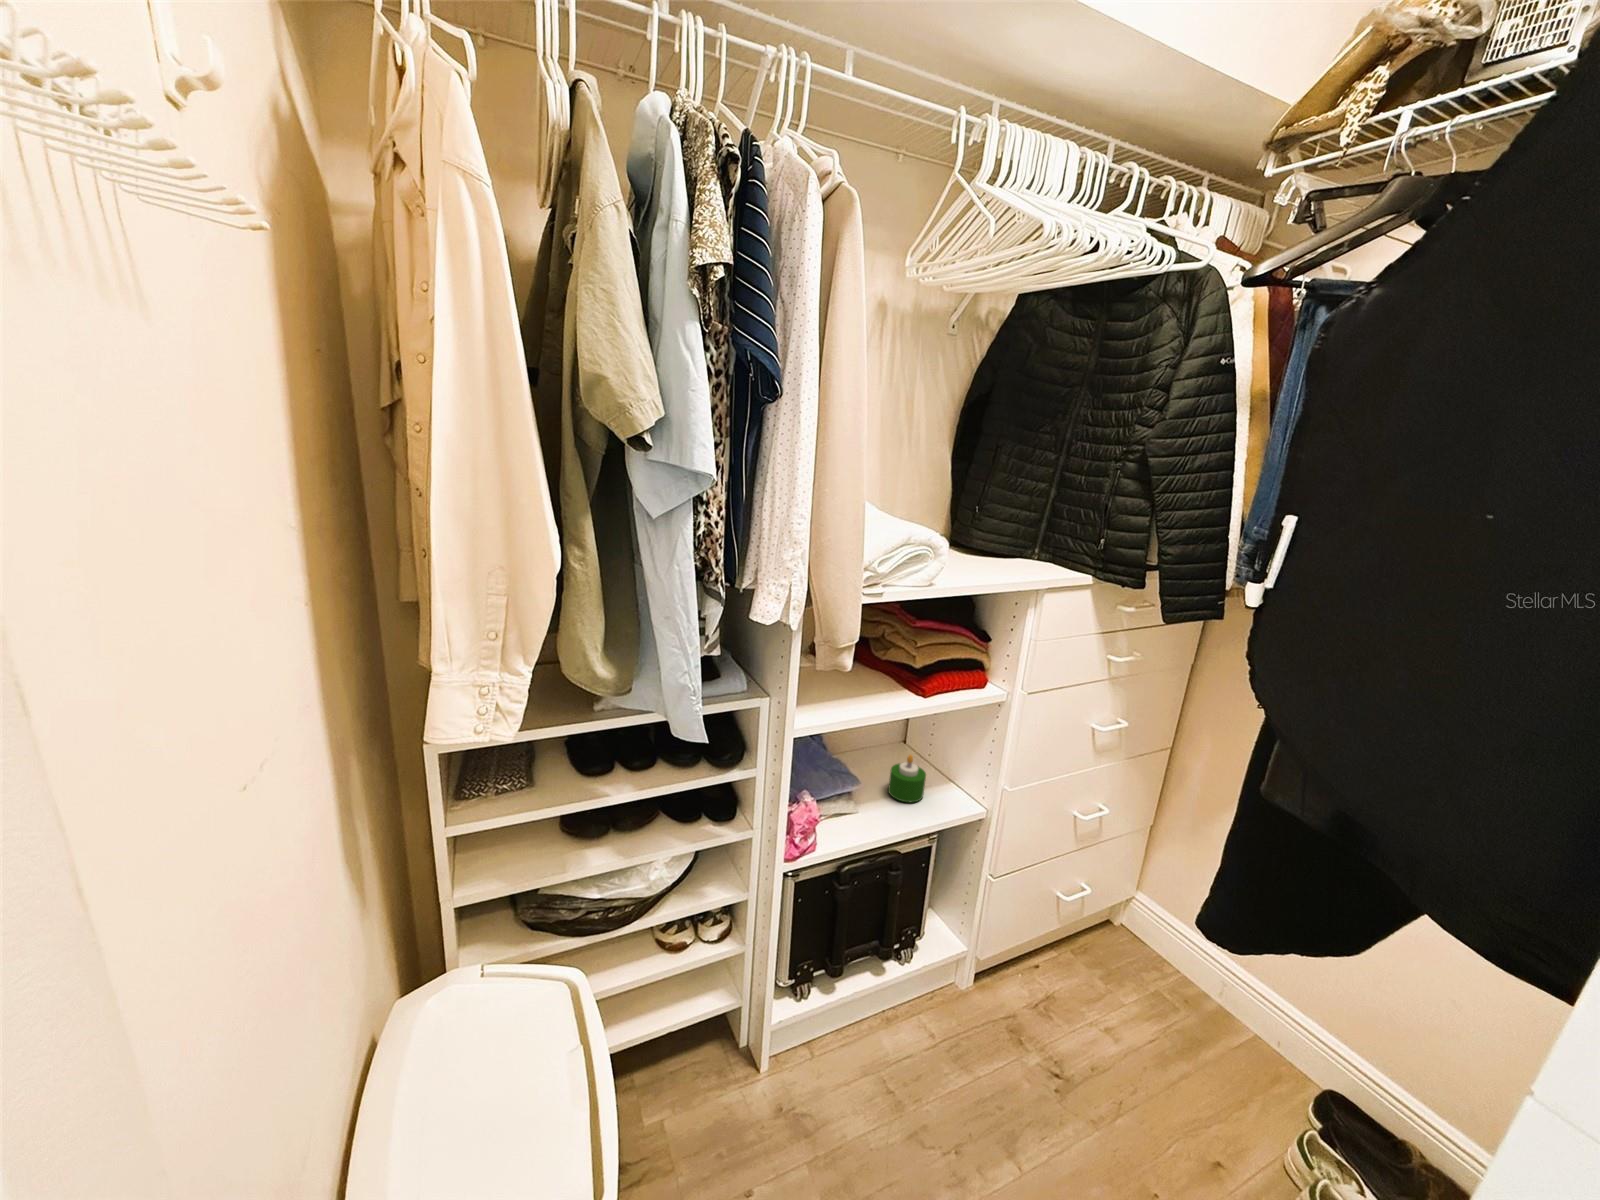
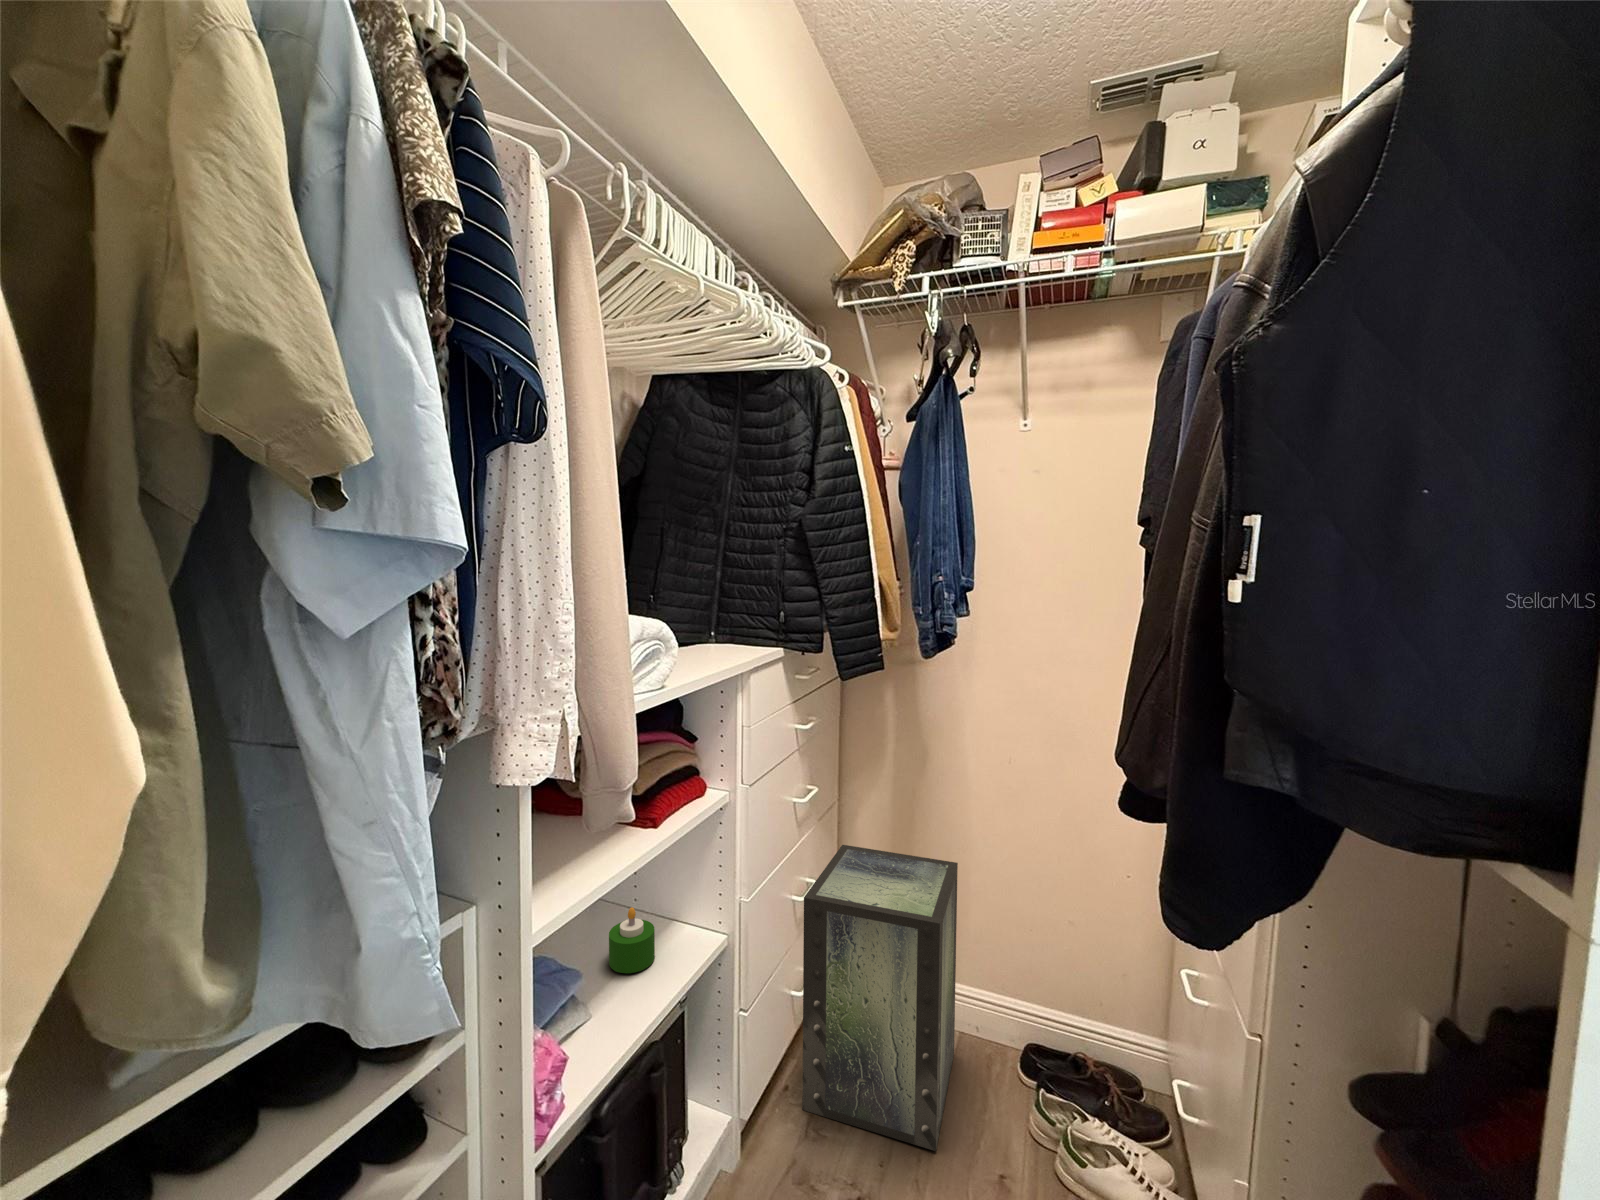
storage box: none [1043,791,1294,1098] -> present [802,845,958,1151]

